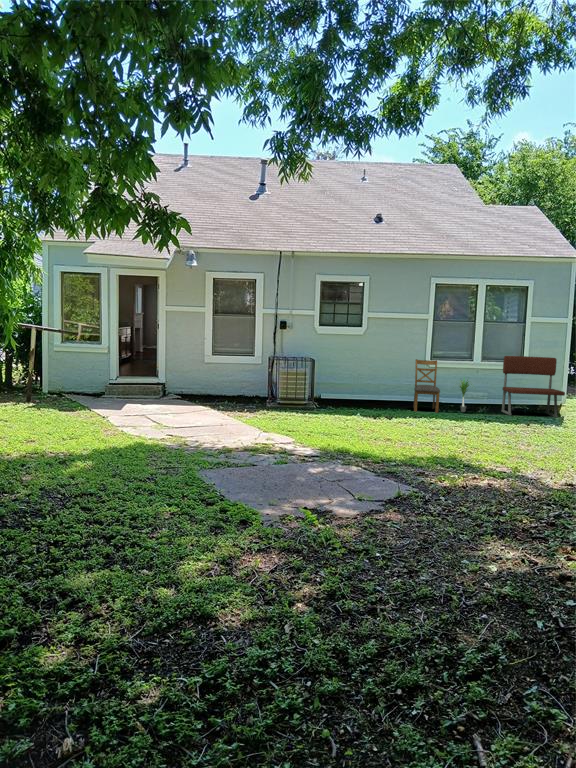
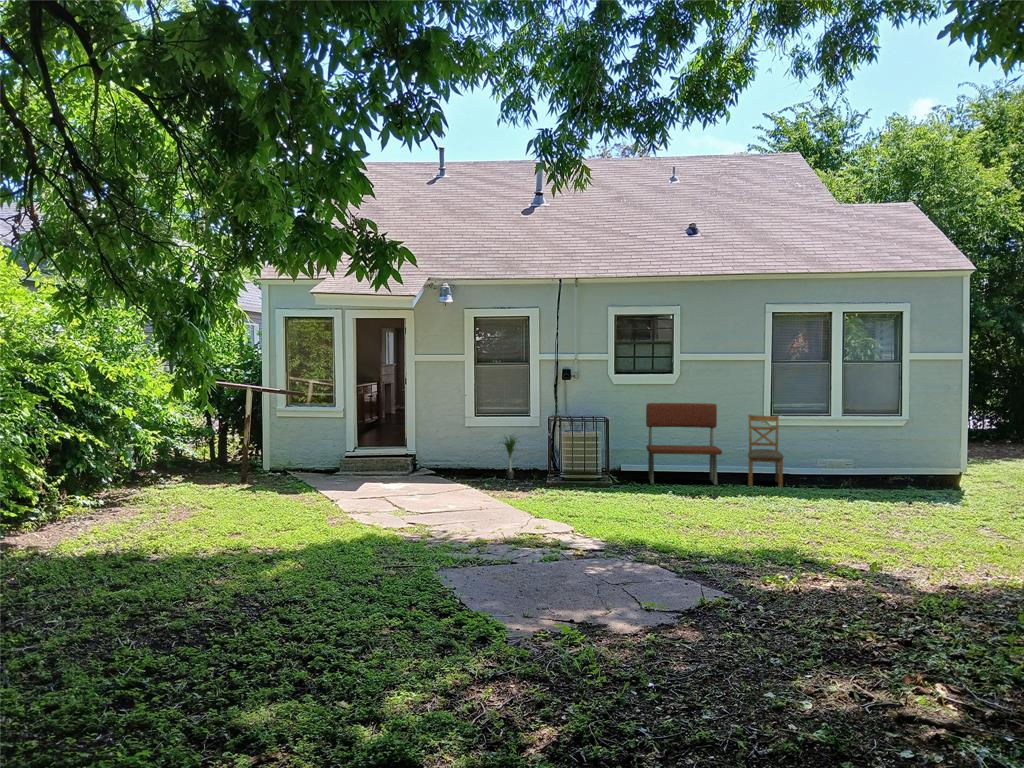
bench: present [501,356,565,417] -> present [646,403,722,485]
potted plant: present [460,380,469,412] -> present [502,435,519,479]

